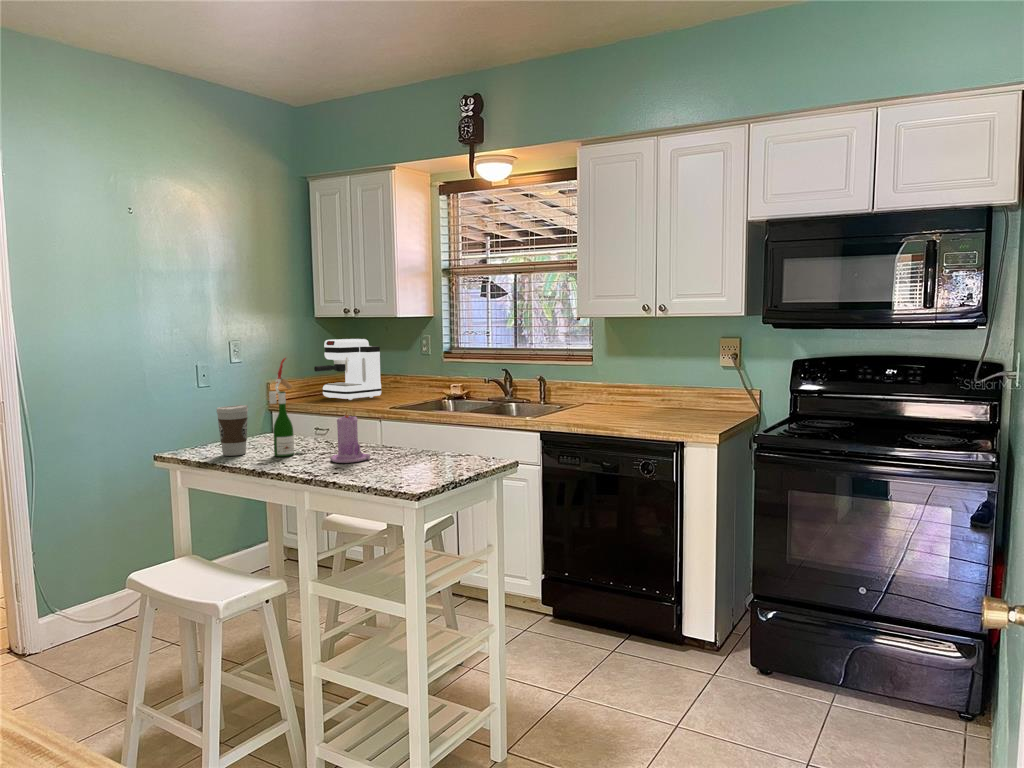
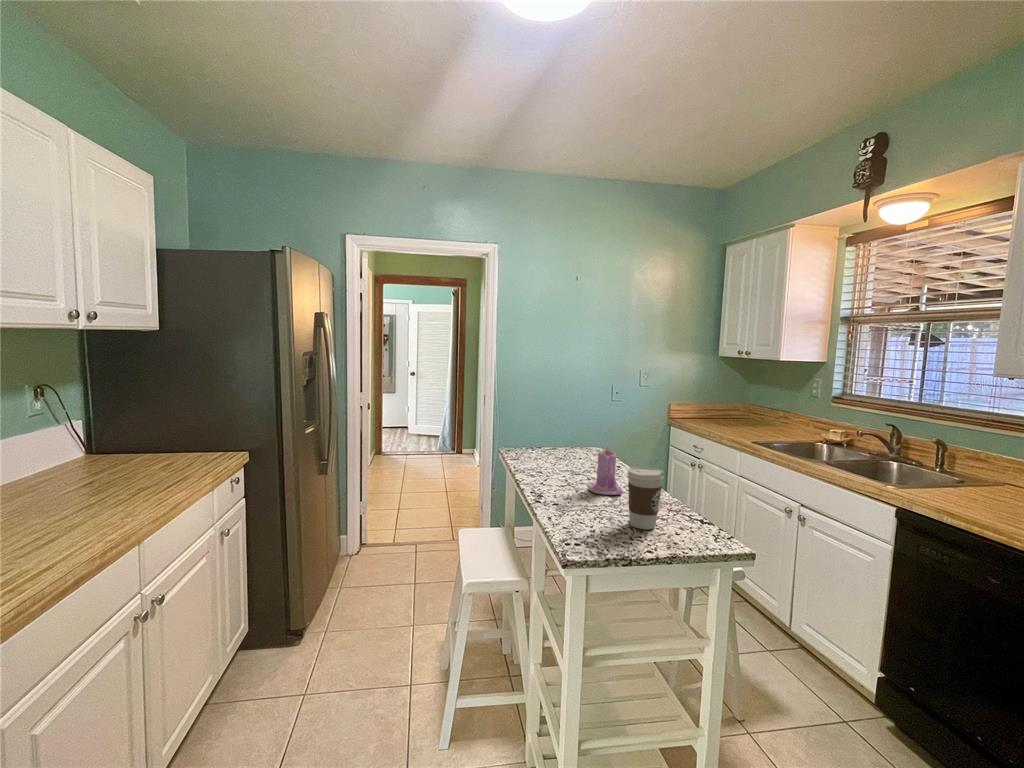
coffee maker: present [314,339,381,400] -> none [706,376,768,429]
wine bottle: present [269,358,302,457] -> none [565,392,589,473]
coffee cup: present [217,405,248,456] -> present [627,467,664,530]

